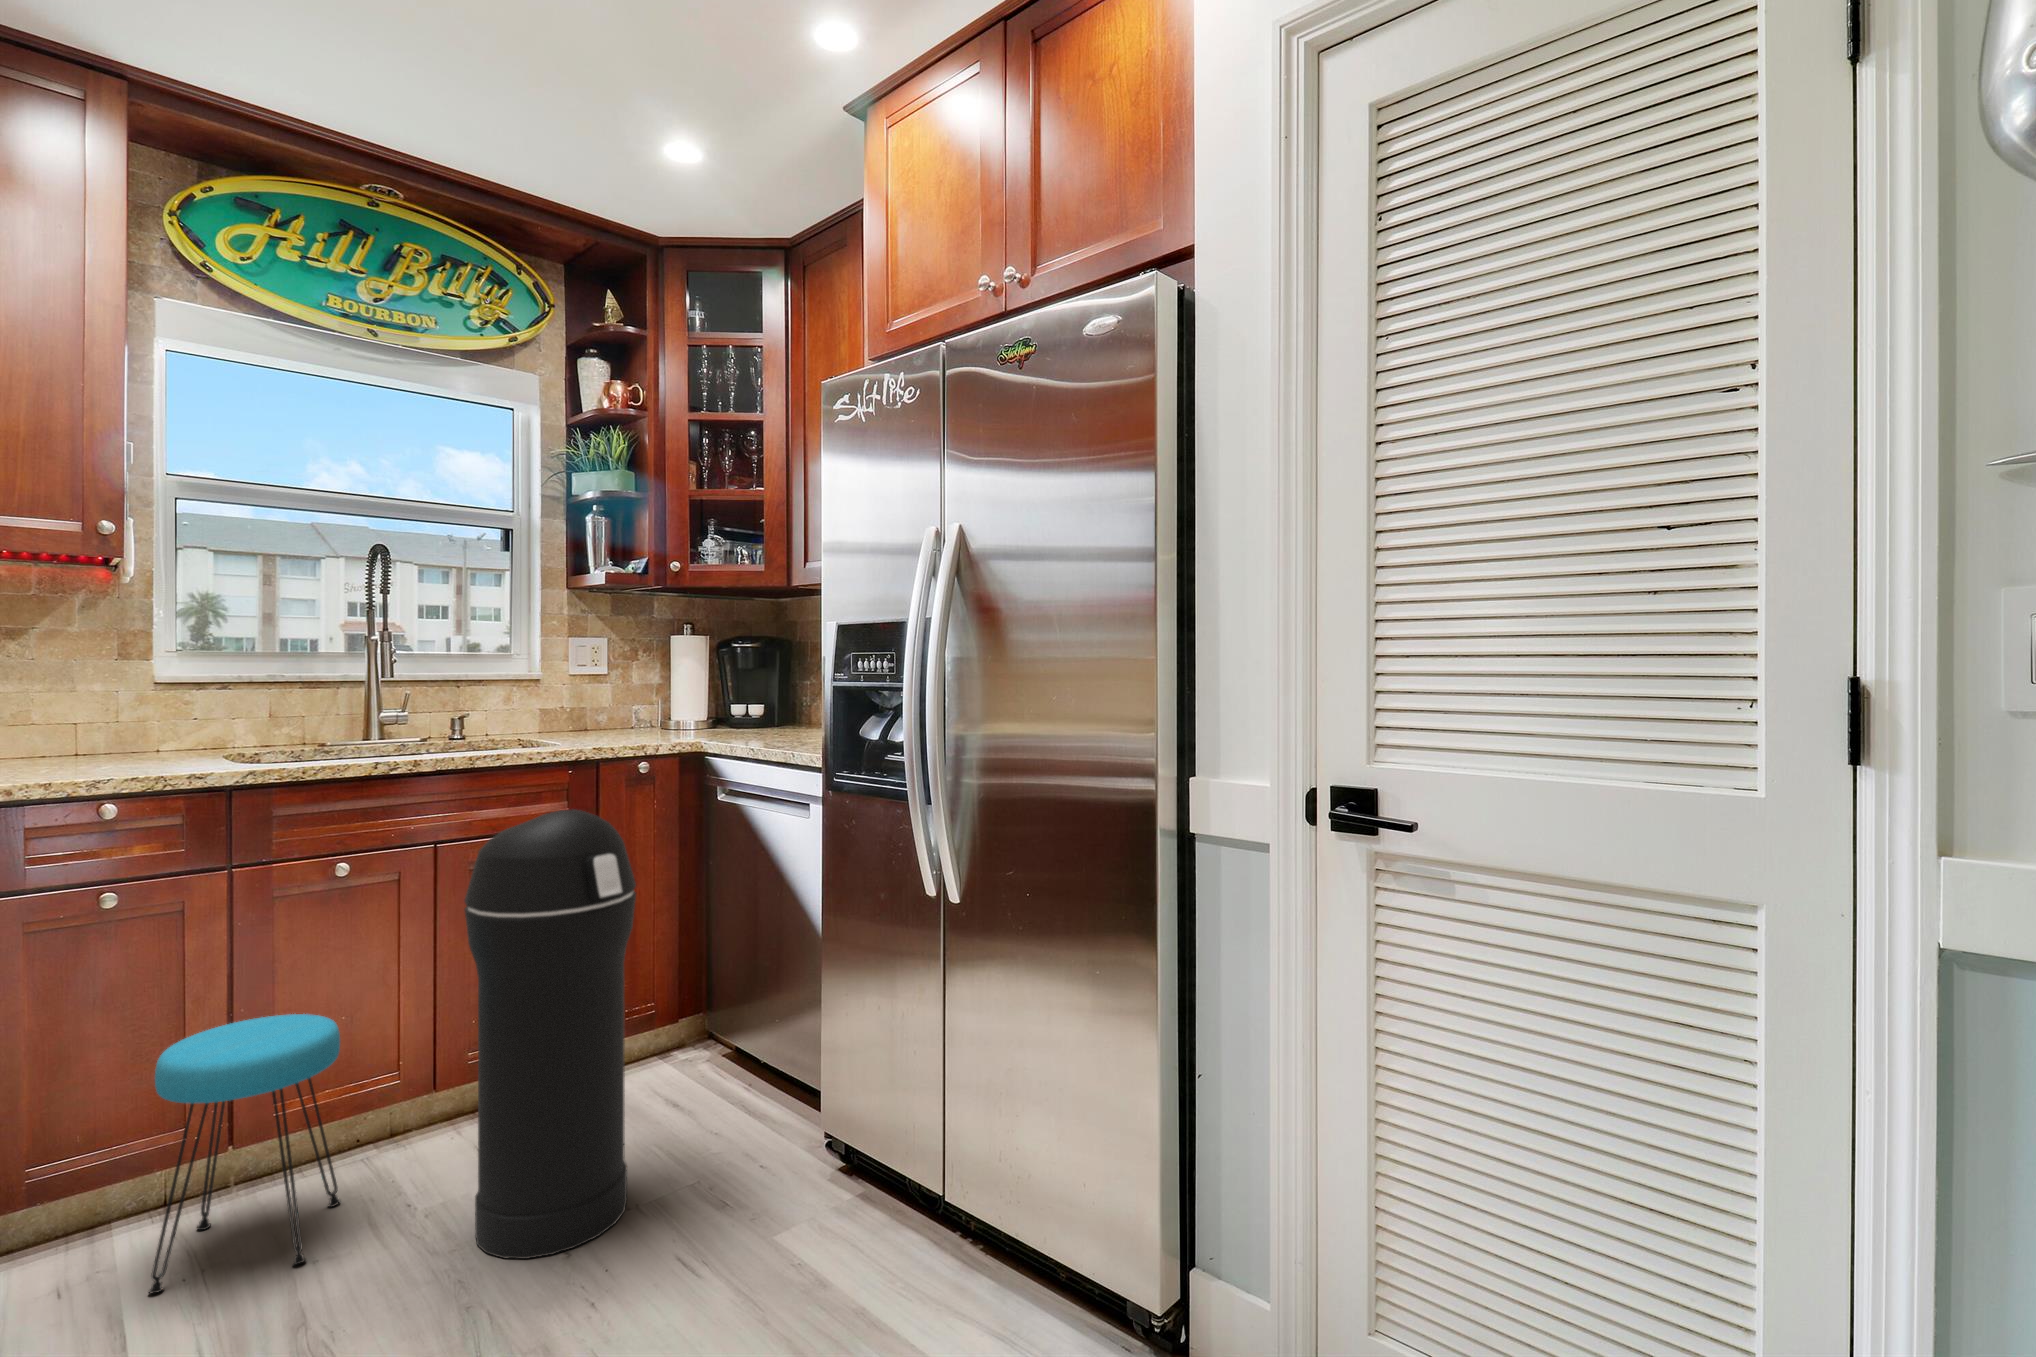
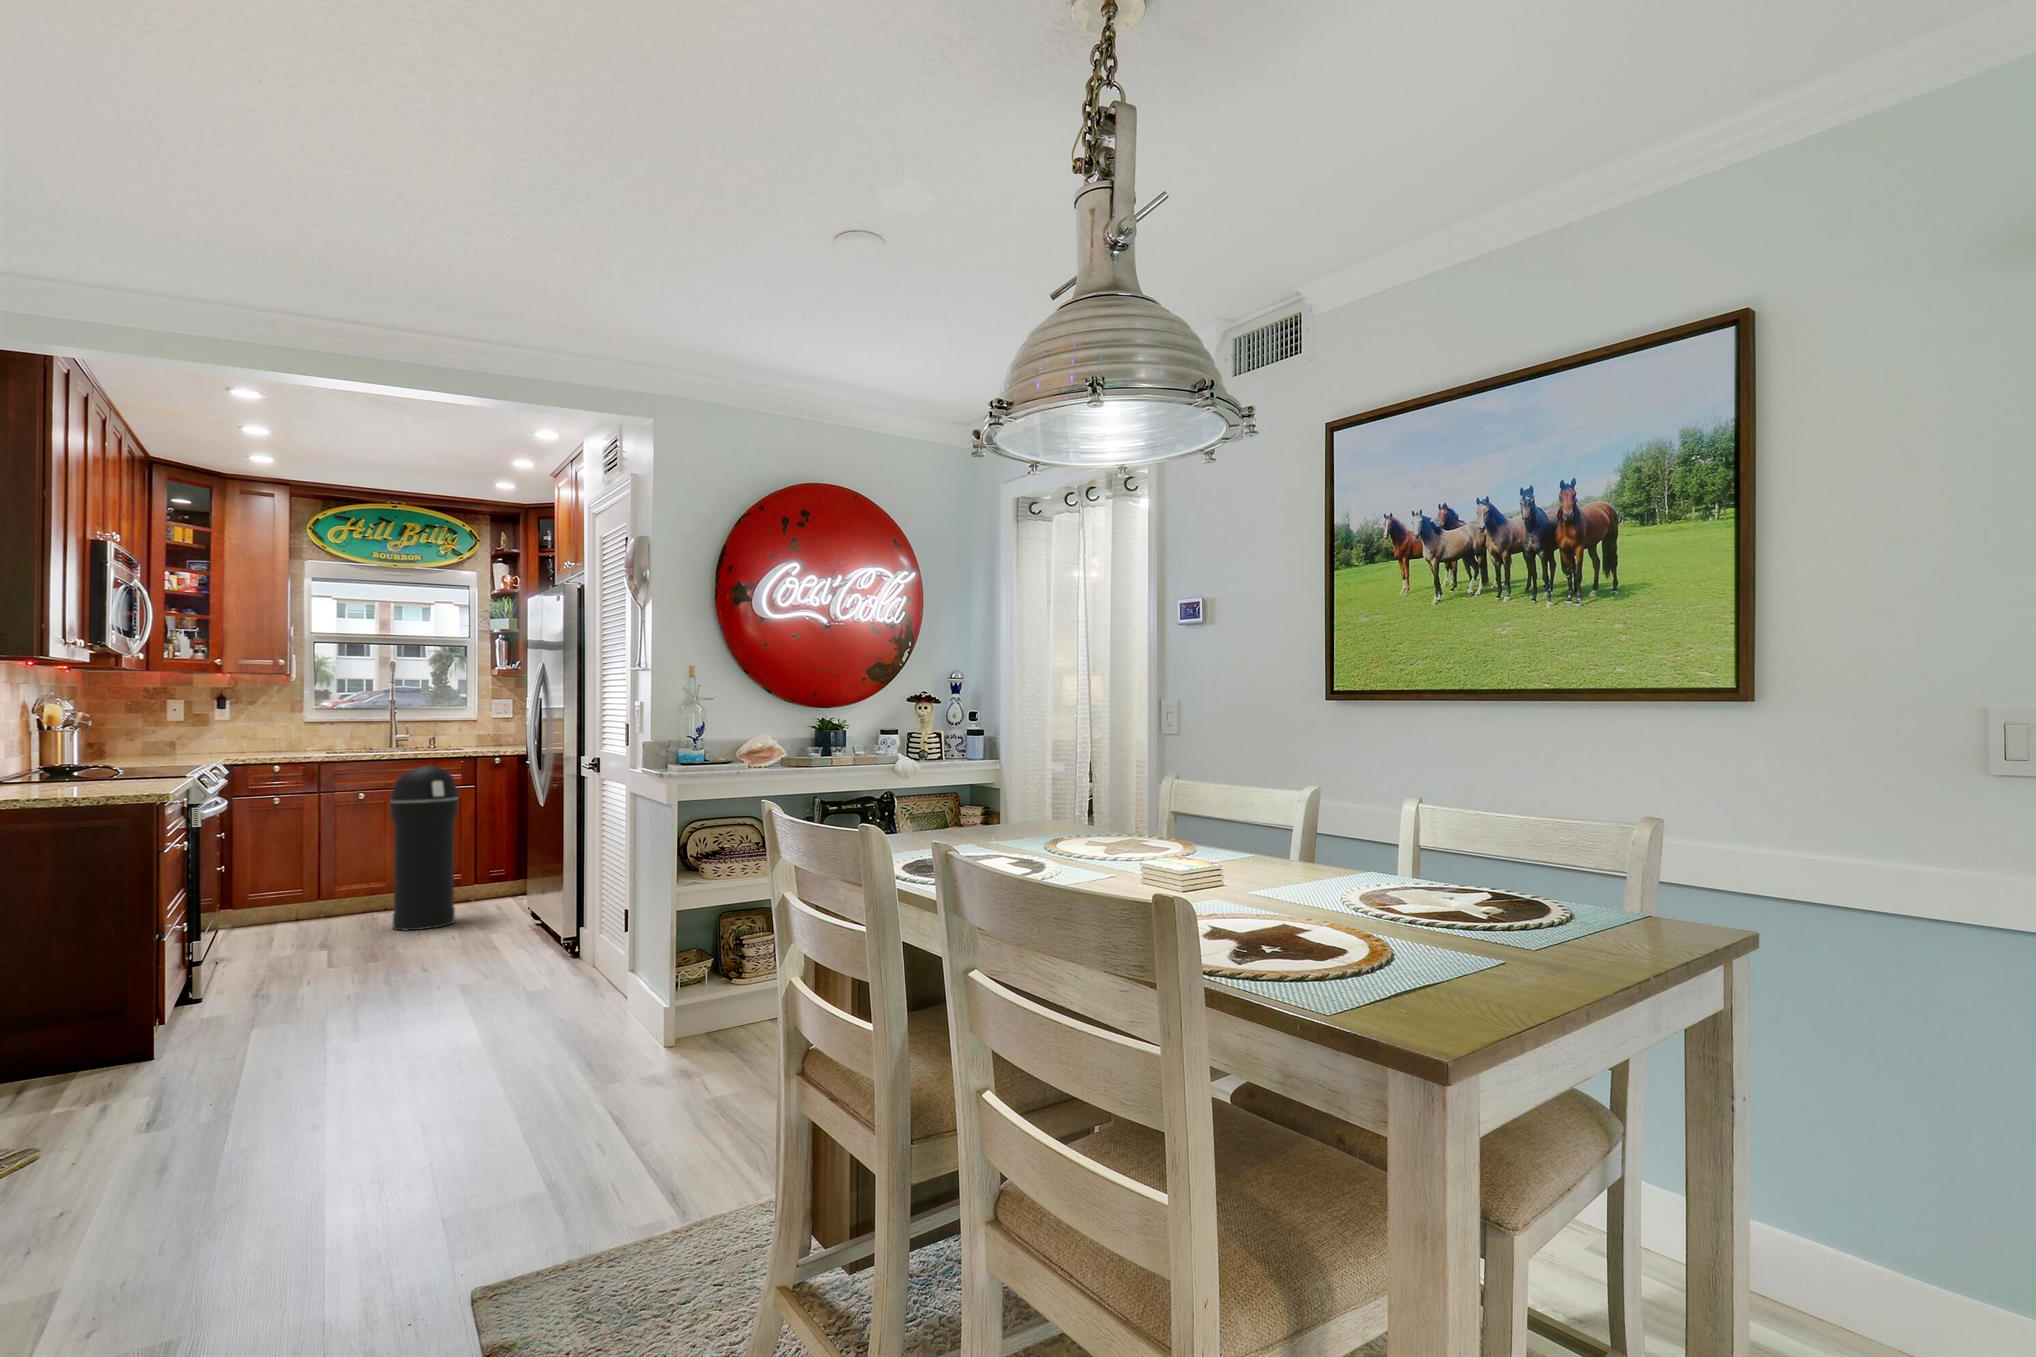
stool: present [148,1014,340,1293] -> none [283,847,354,933]

